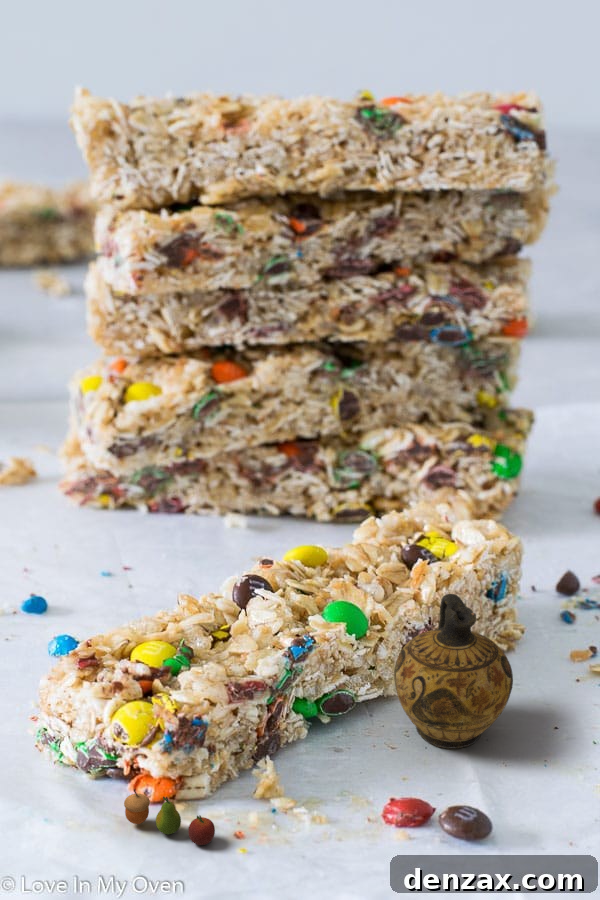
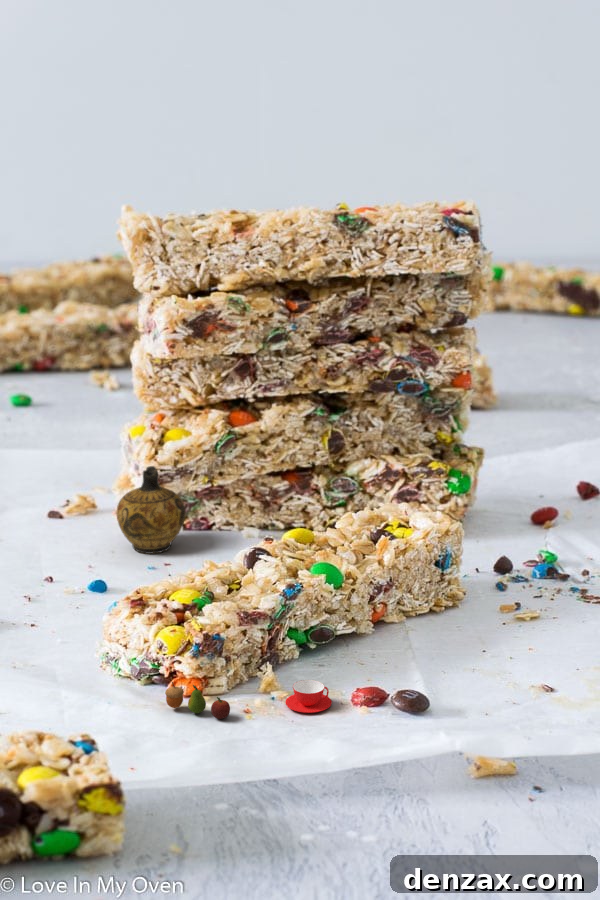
ceramic jug: present [394,594,513,748] -> present [116,466,186,554]
teacup: none [292,785,356,837] -> present [285,680,332,713]

